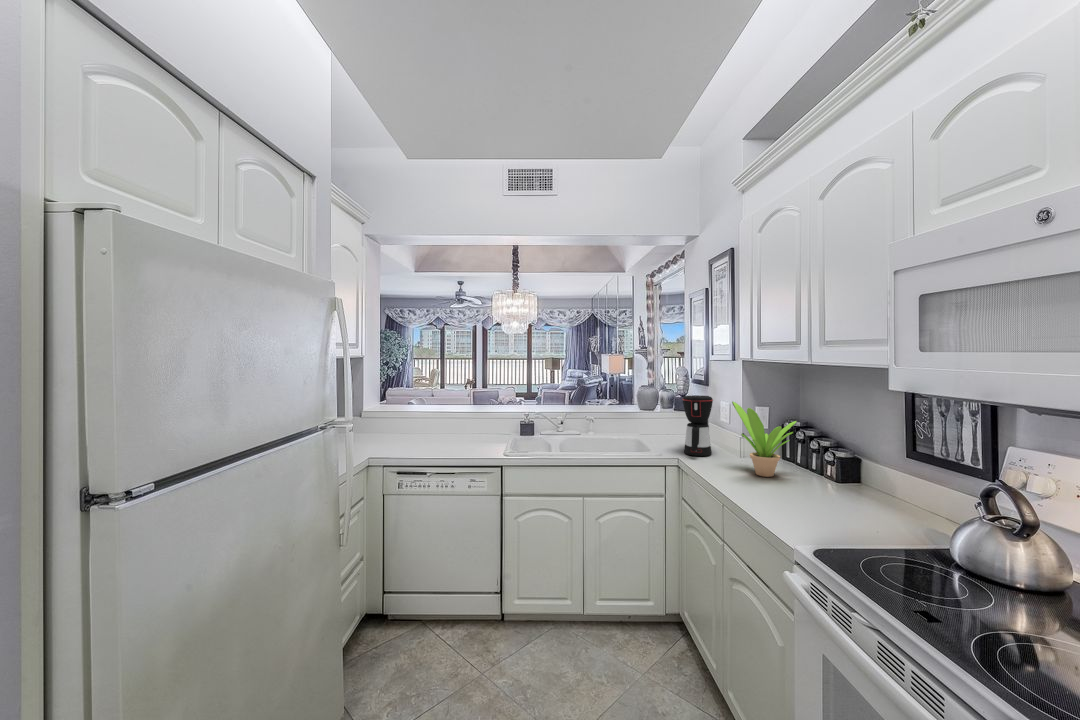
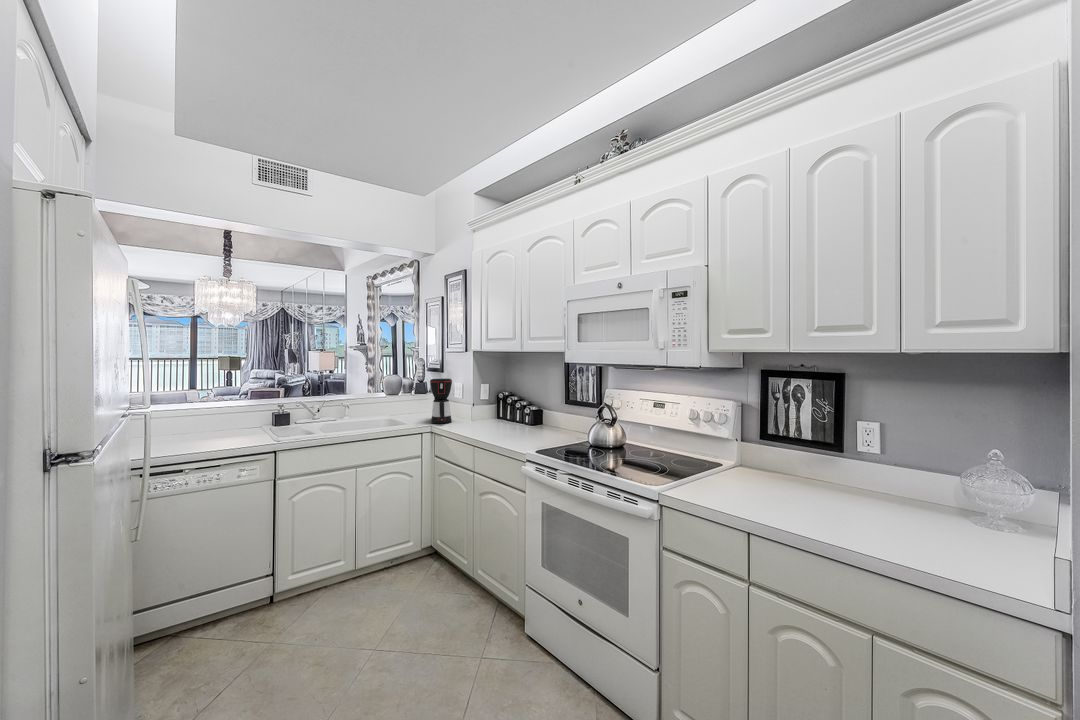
potted plant: present [732,402,797,477] -> none [470,380,510,428]

